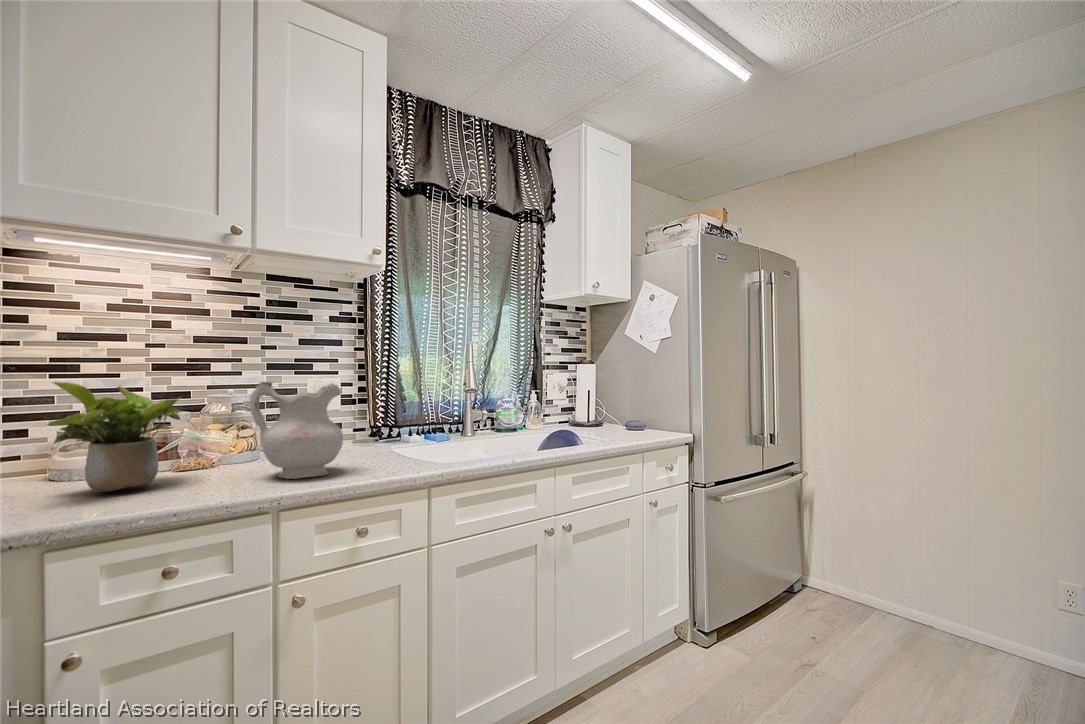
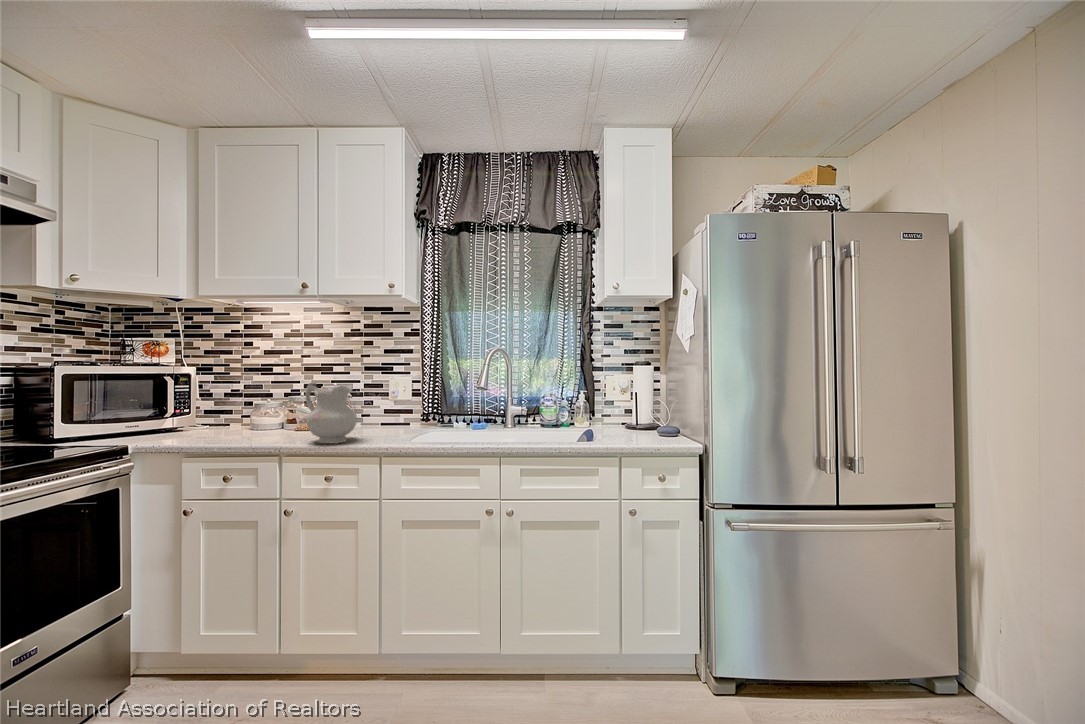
potted plant: present [47,382,181,493] -> none [213,382,292,439]

